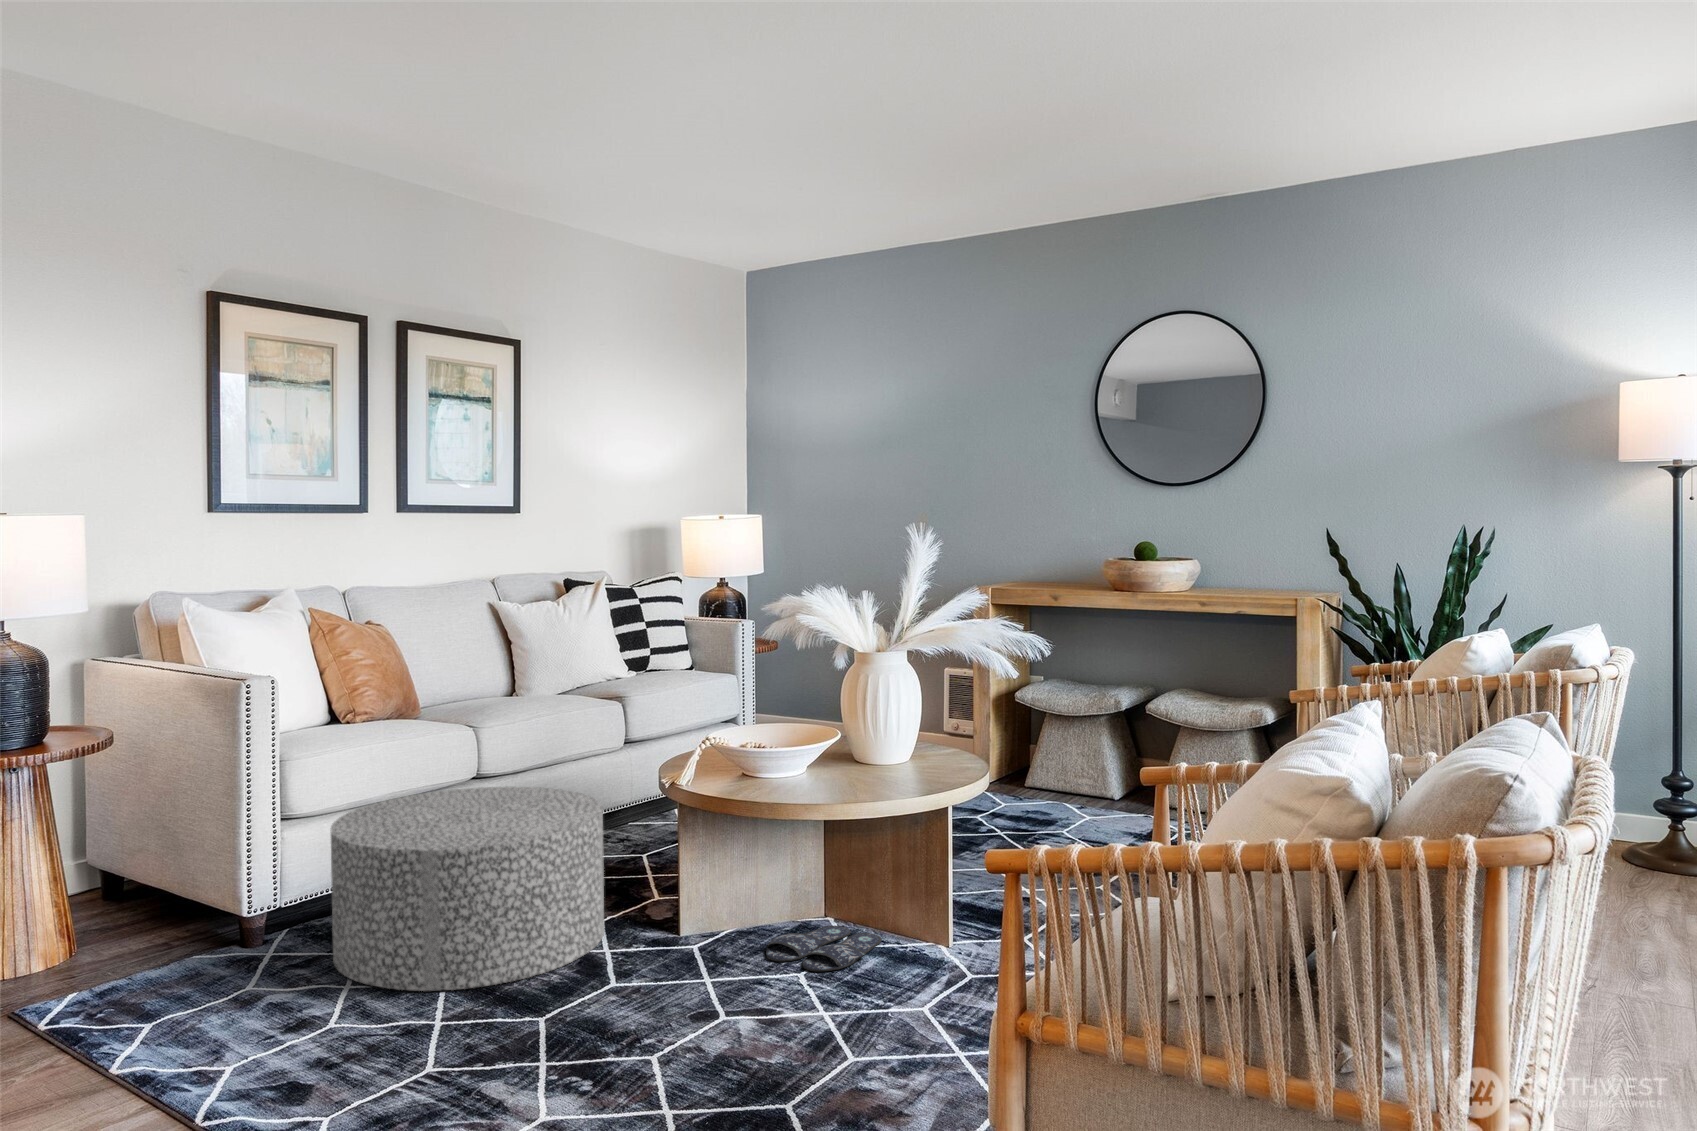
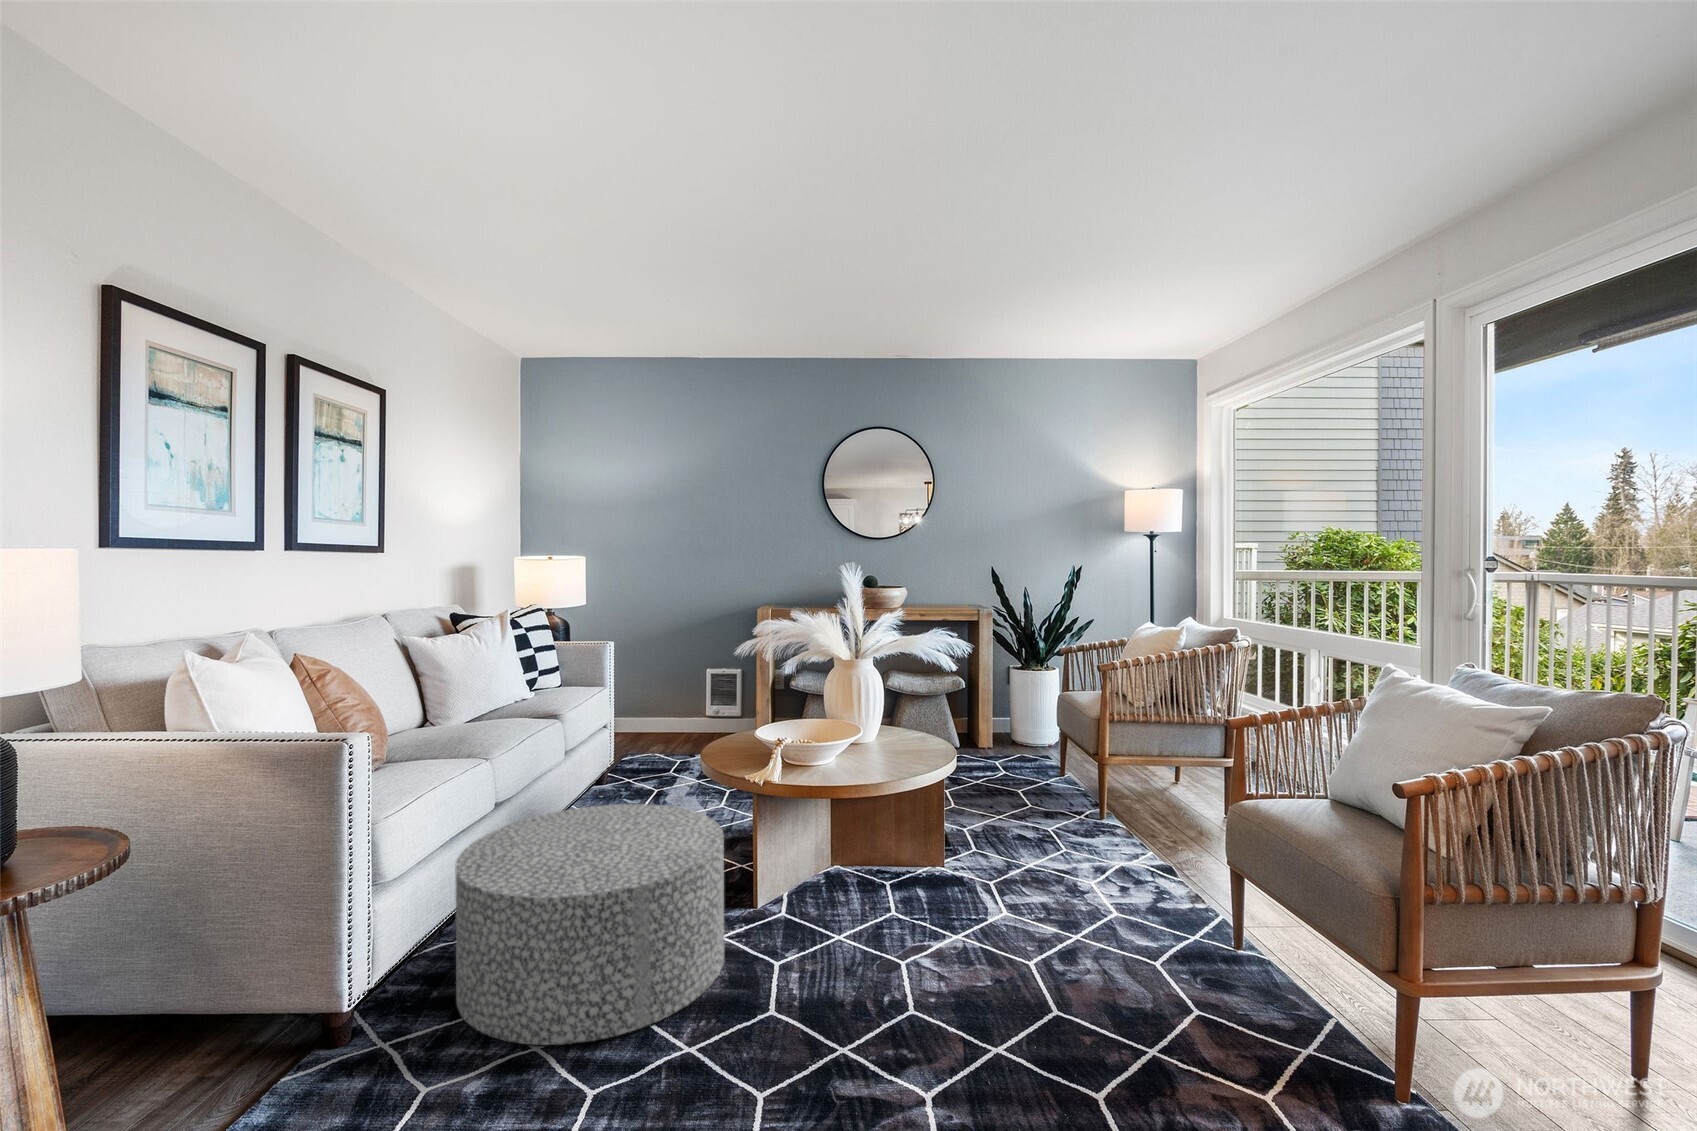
slippers: present [766,926,881,972] -> none [853,873,931,913]

